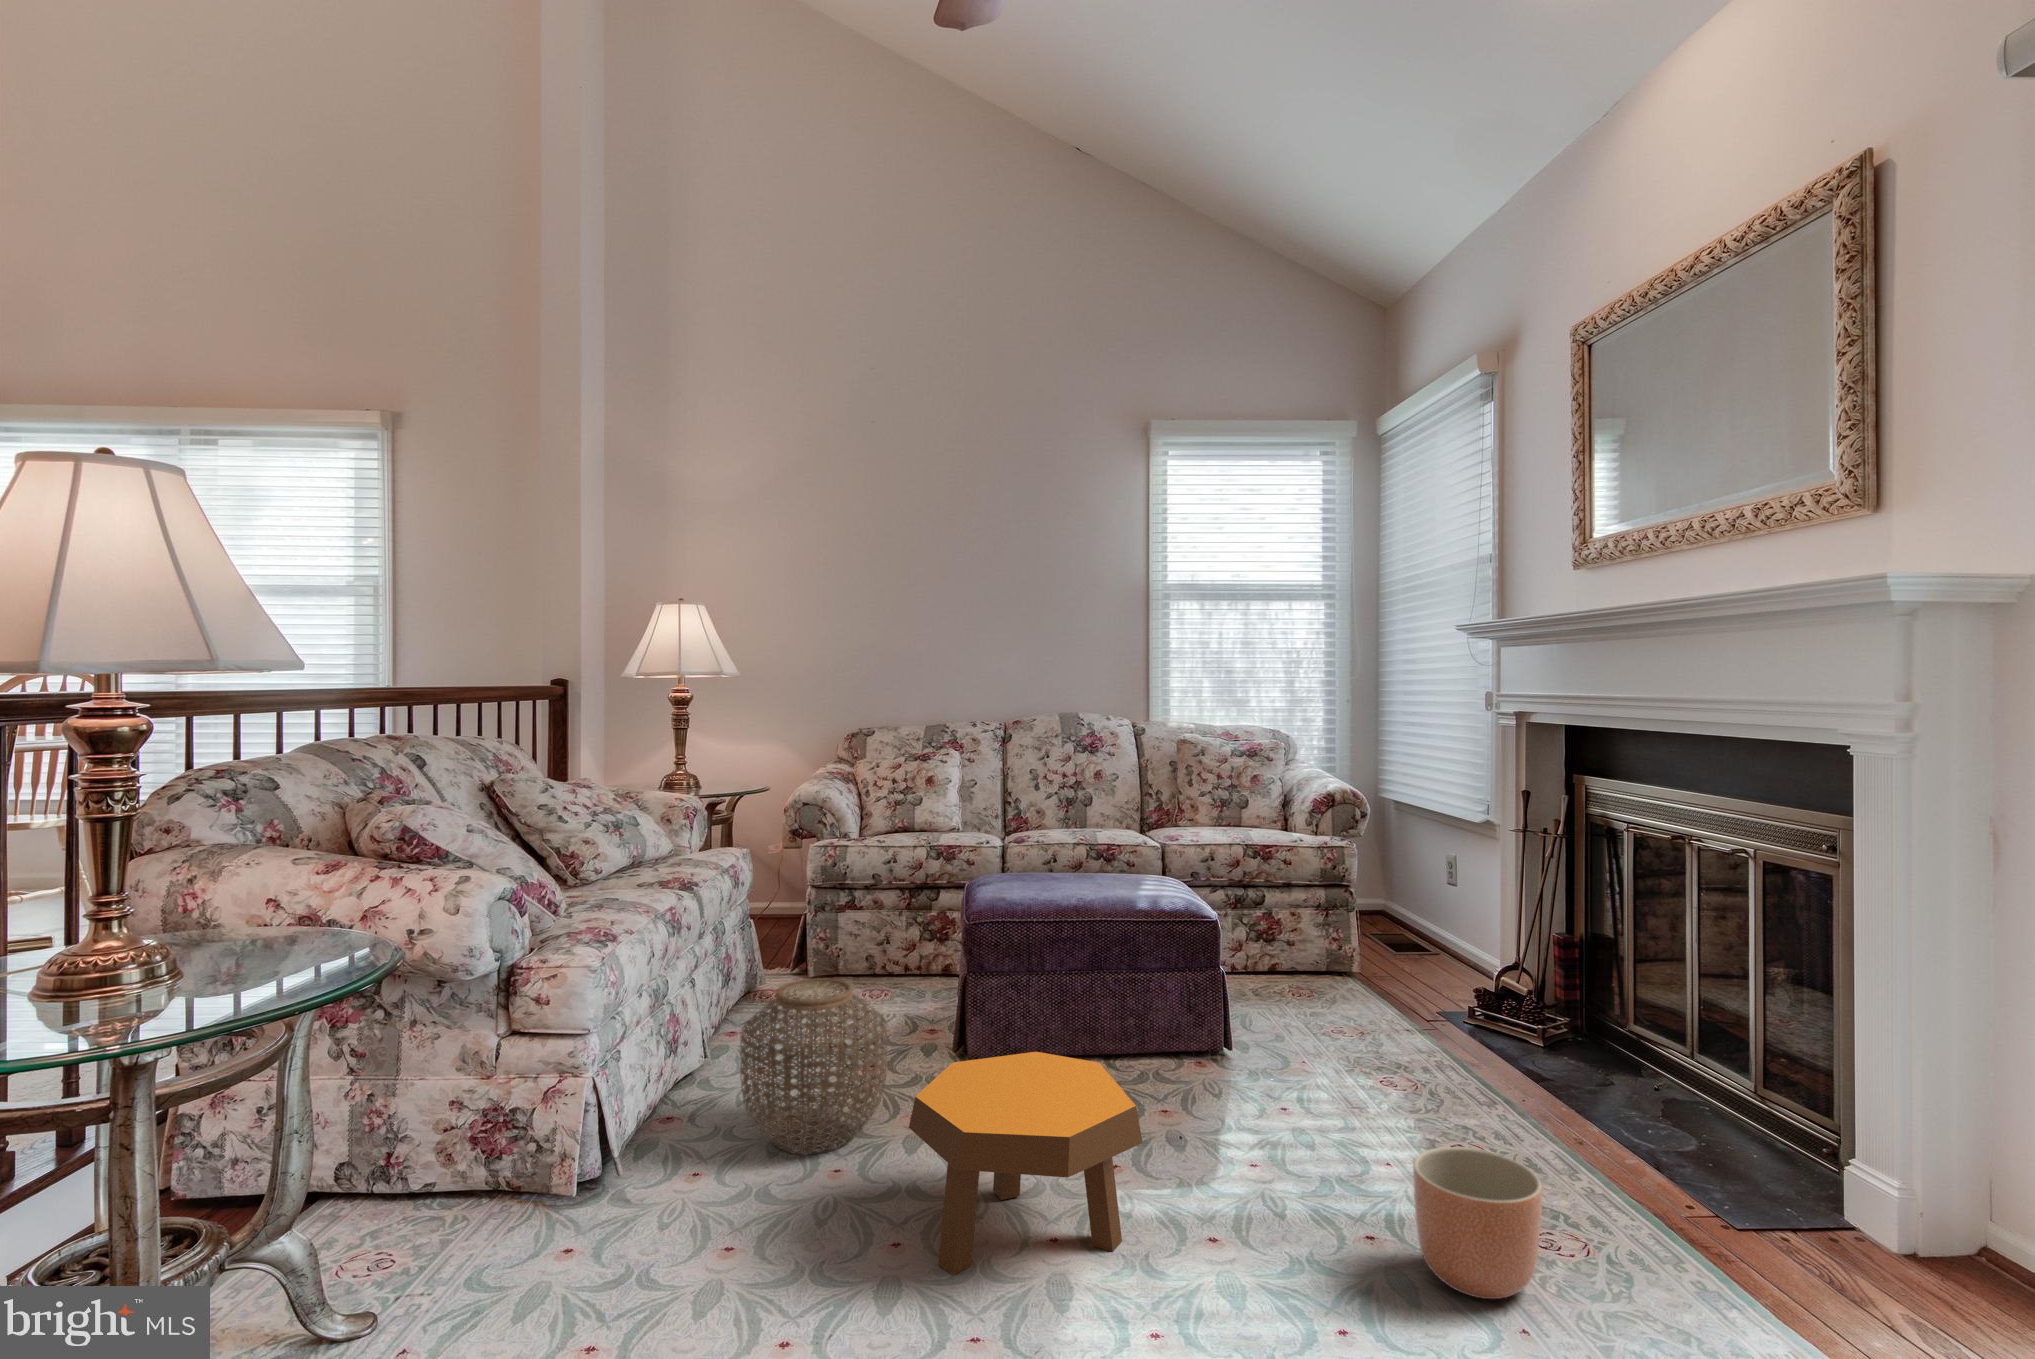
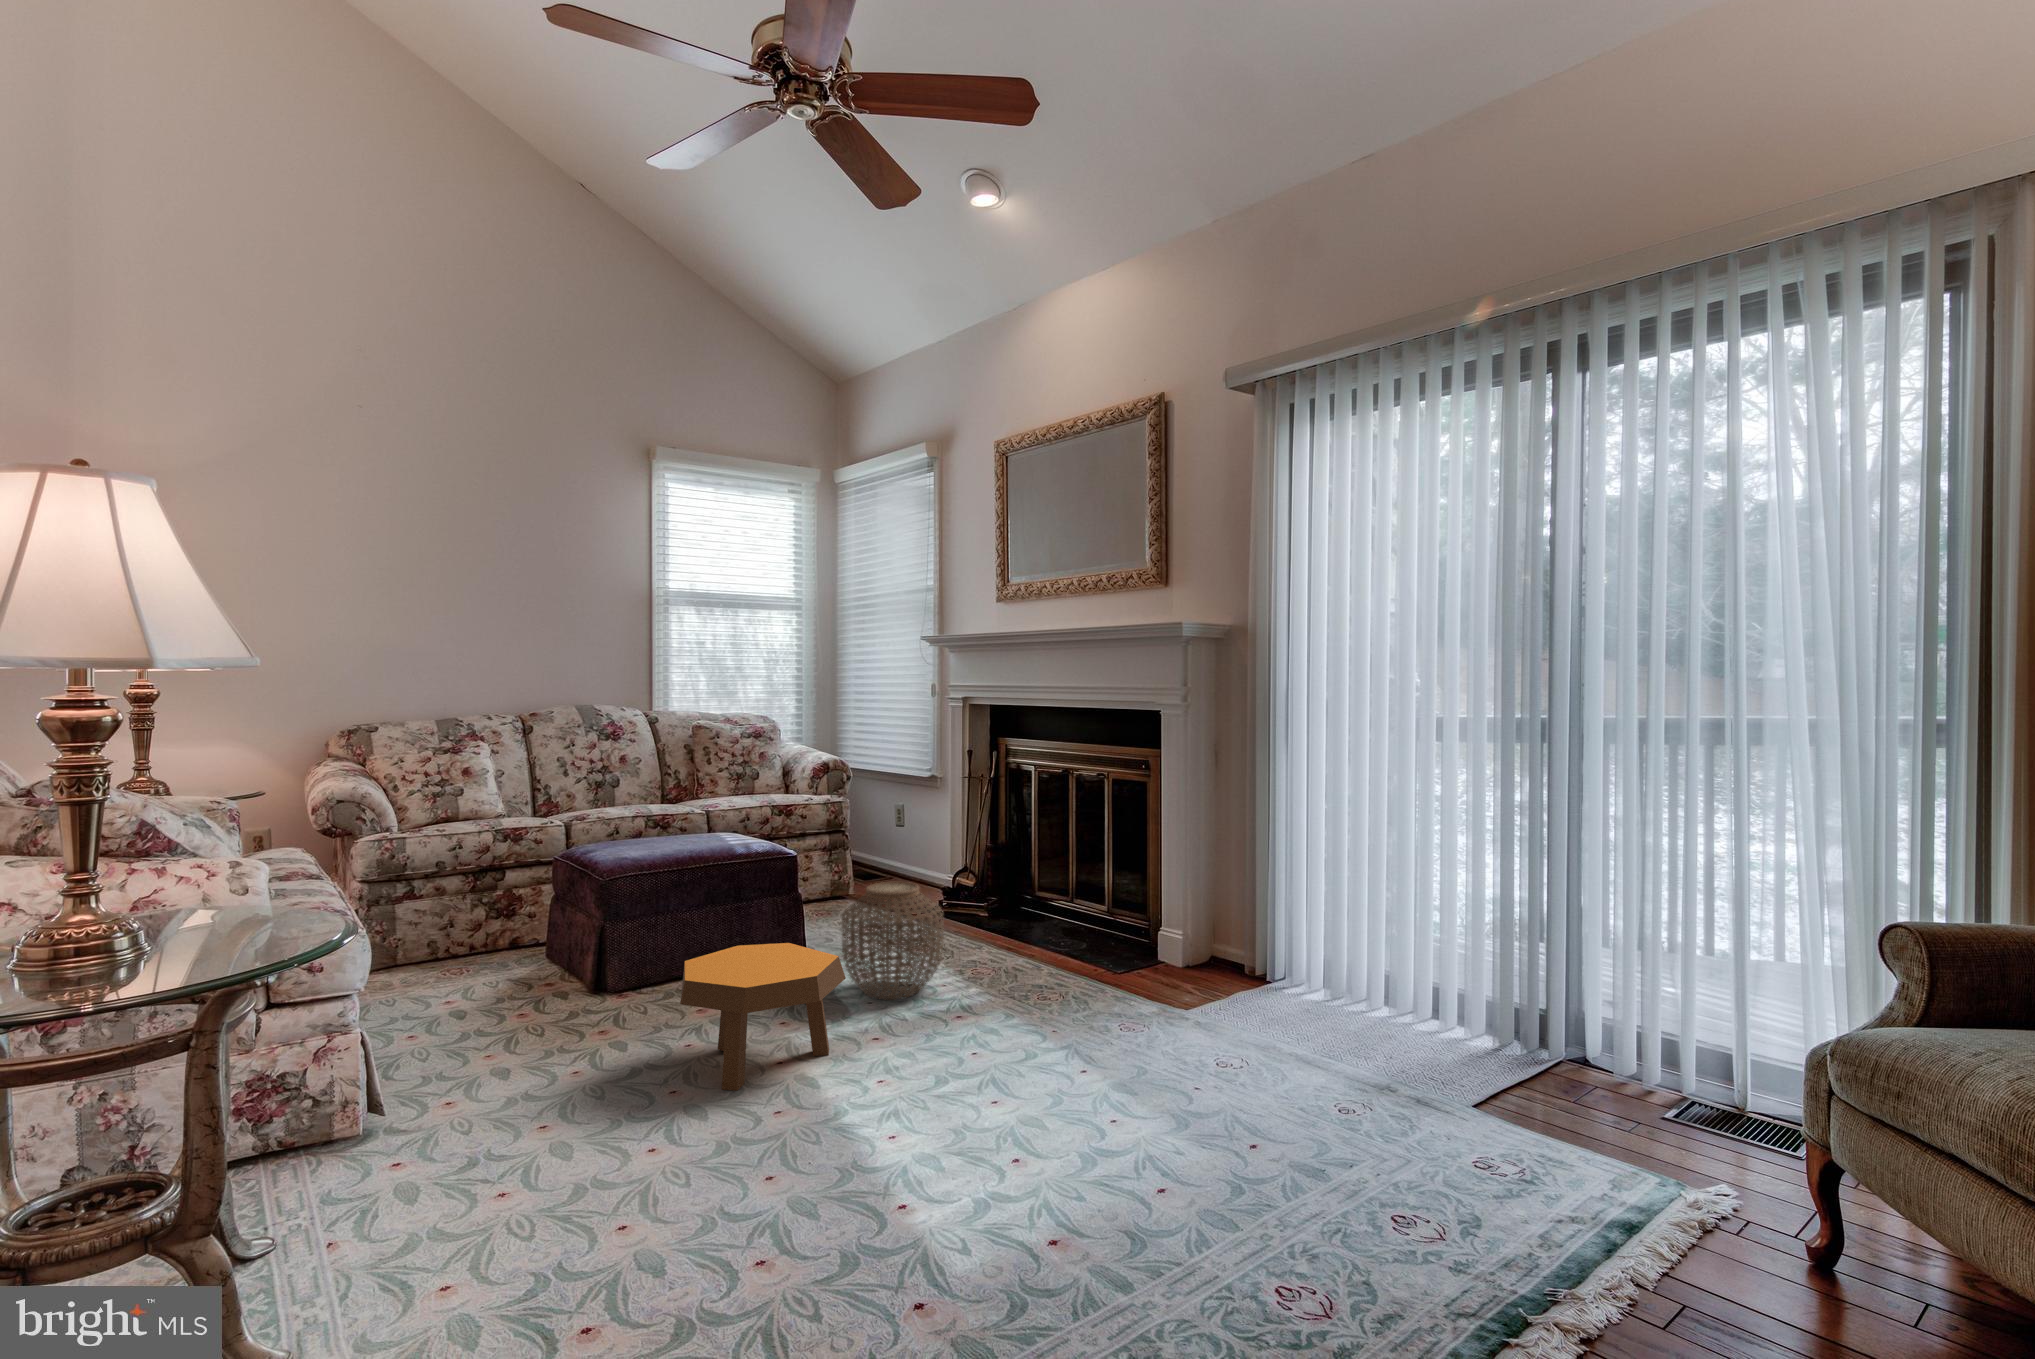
woven basket: present [740,978,887,1154] -> present [842,882,943,999]
planter: present [1413,1147,1542,1299] -> none [997,945,1064,1021]

